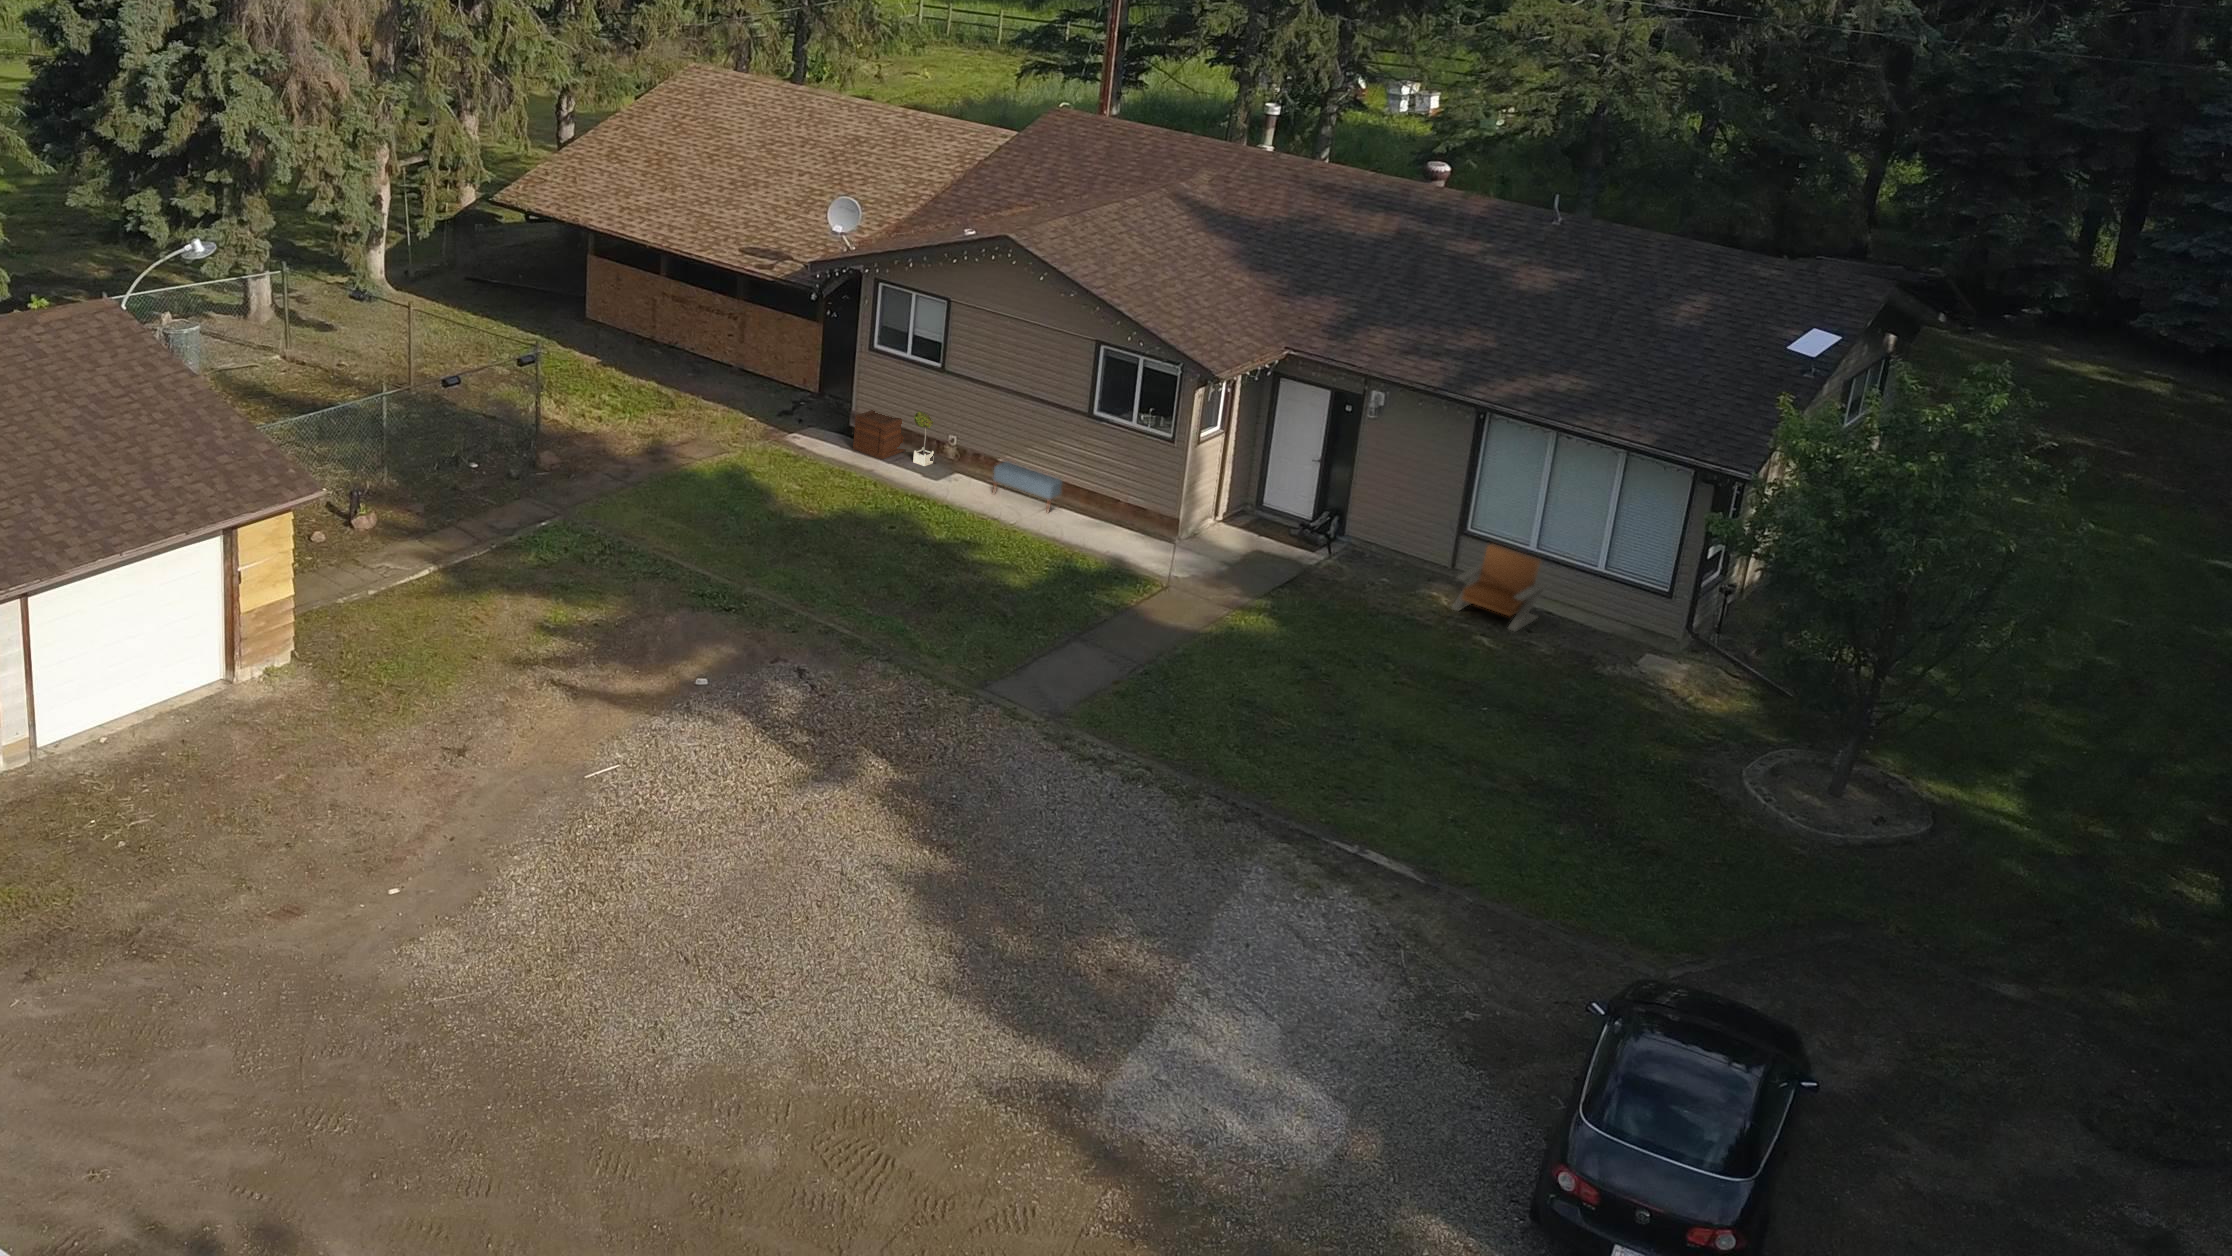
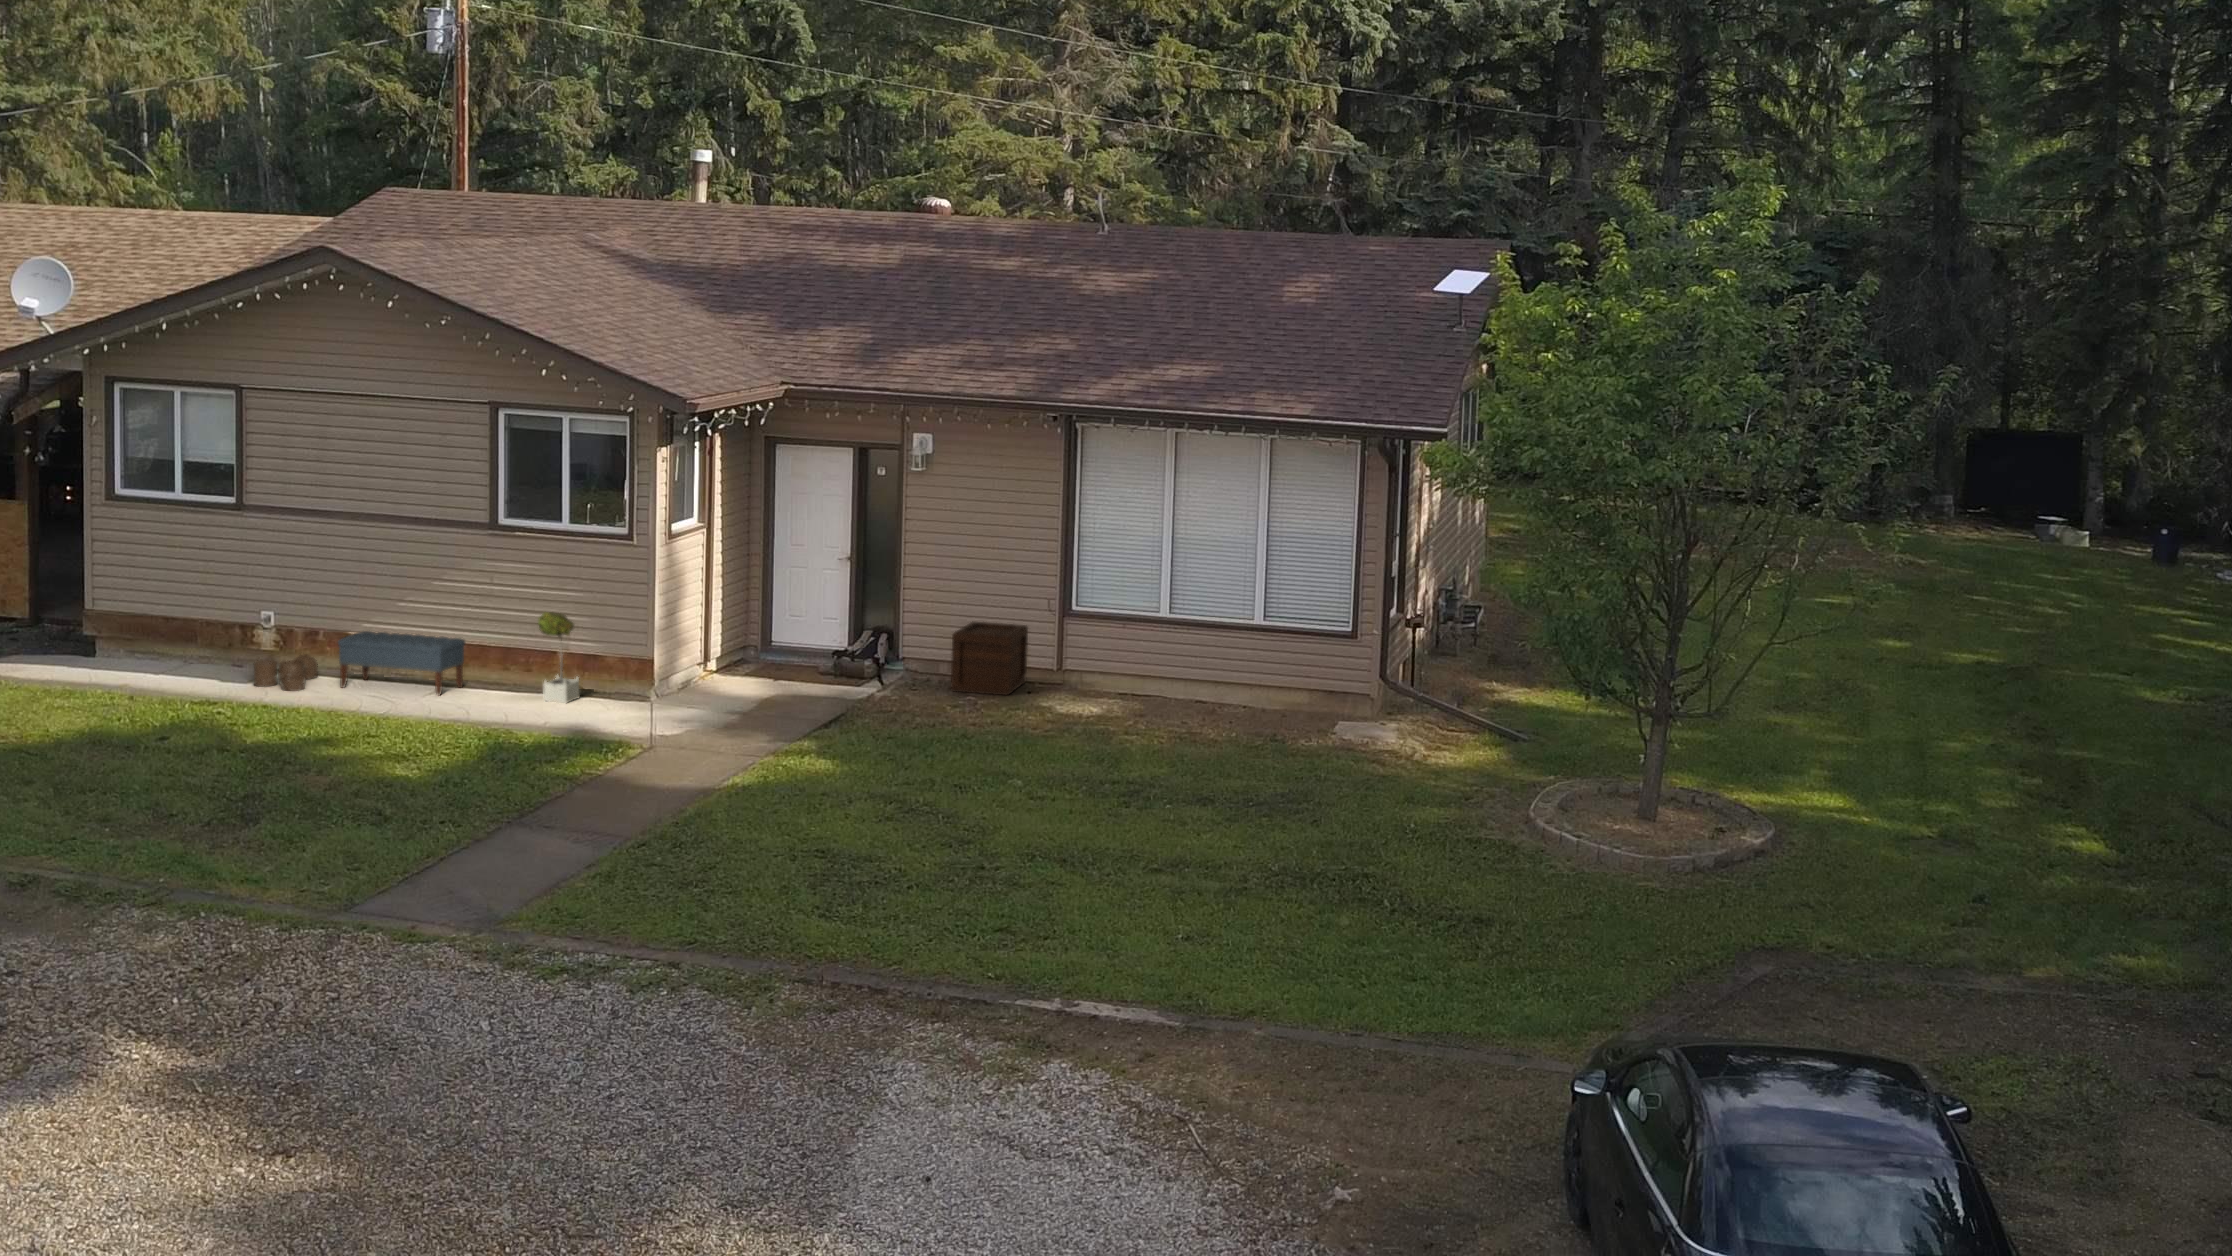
wooden crate: present [853,410,905,459] -> present [951,622,1028,696]
potted tree: present [913,412,934,466] -> present [538,612,580,703]
woven basket: none [945,465,980,493] -> present [254,654,318,691]
lounge chair: present [1451,544,1545,631] -> none [1072,609,1190,716]

